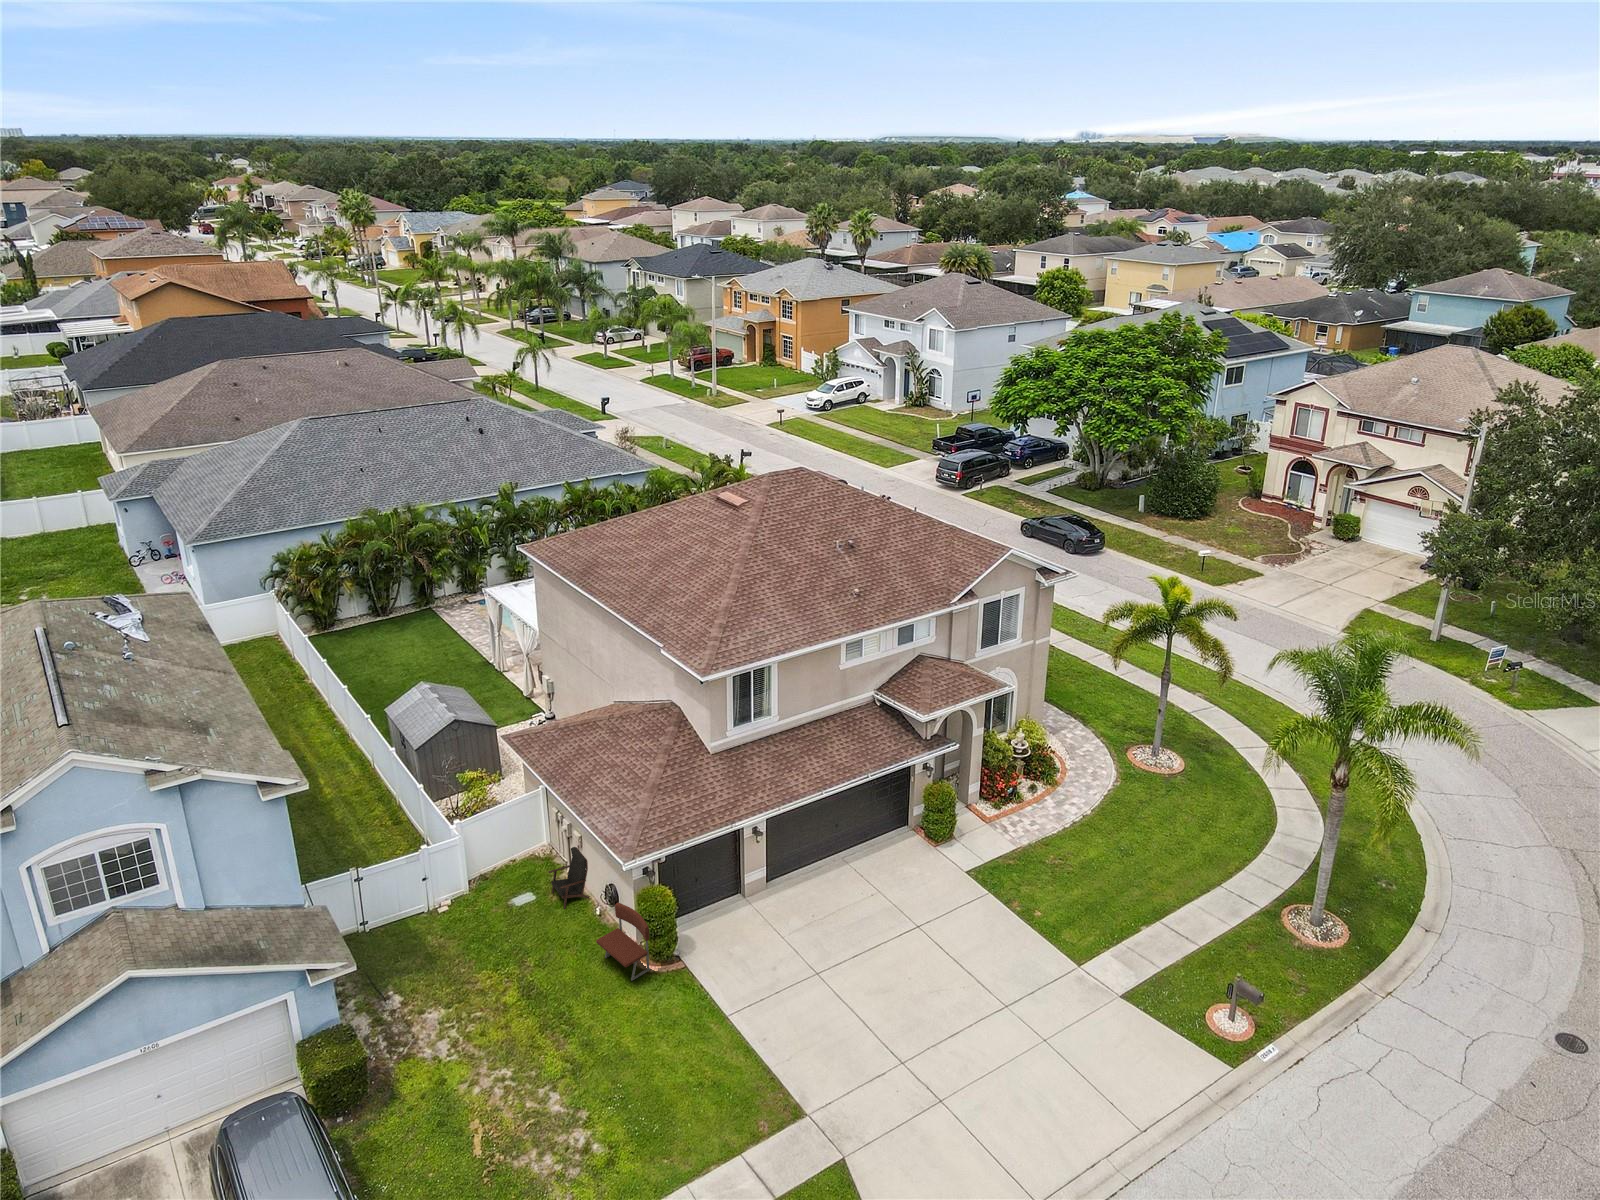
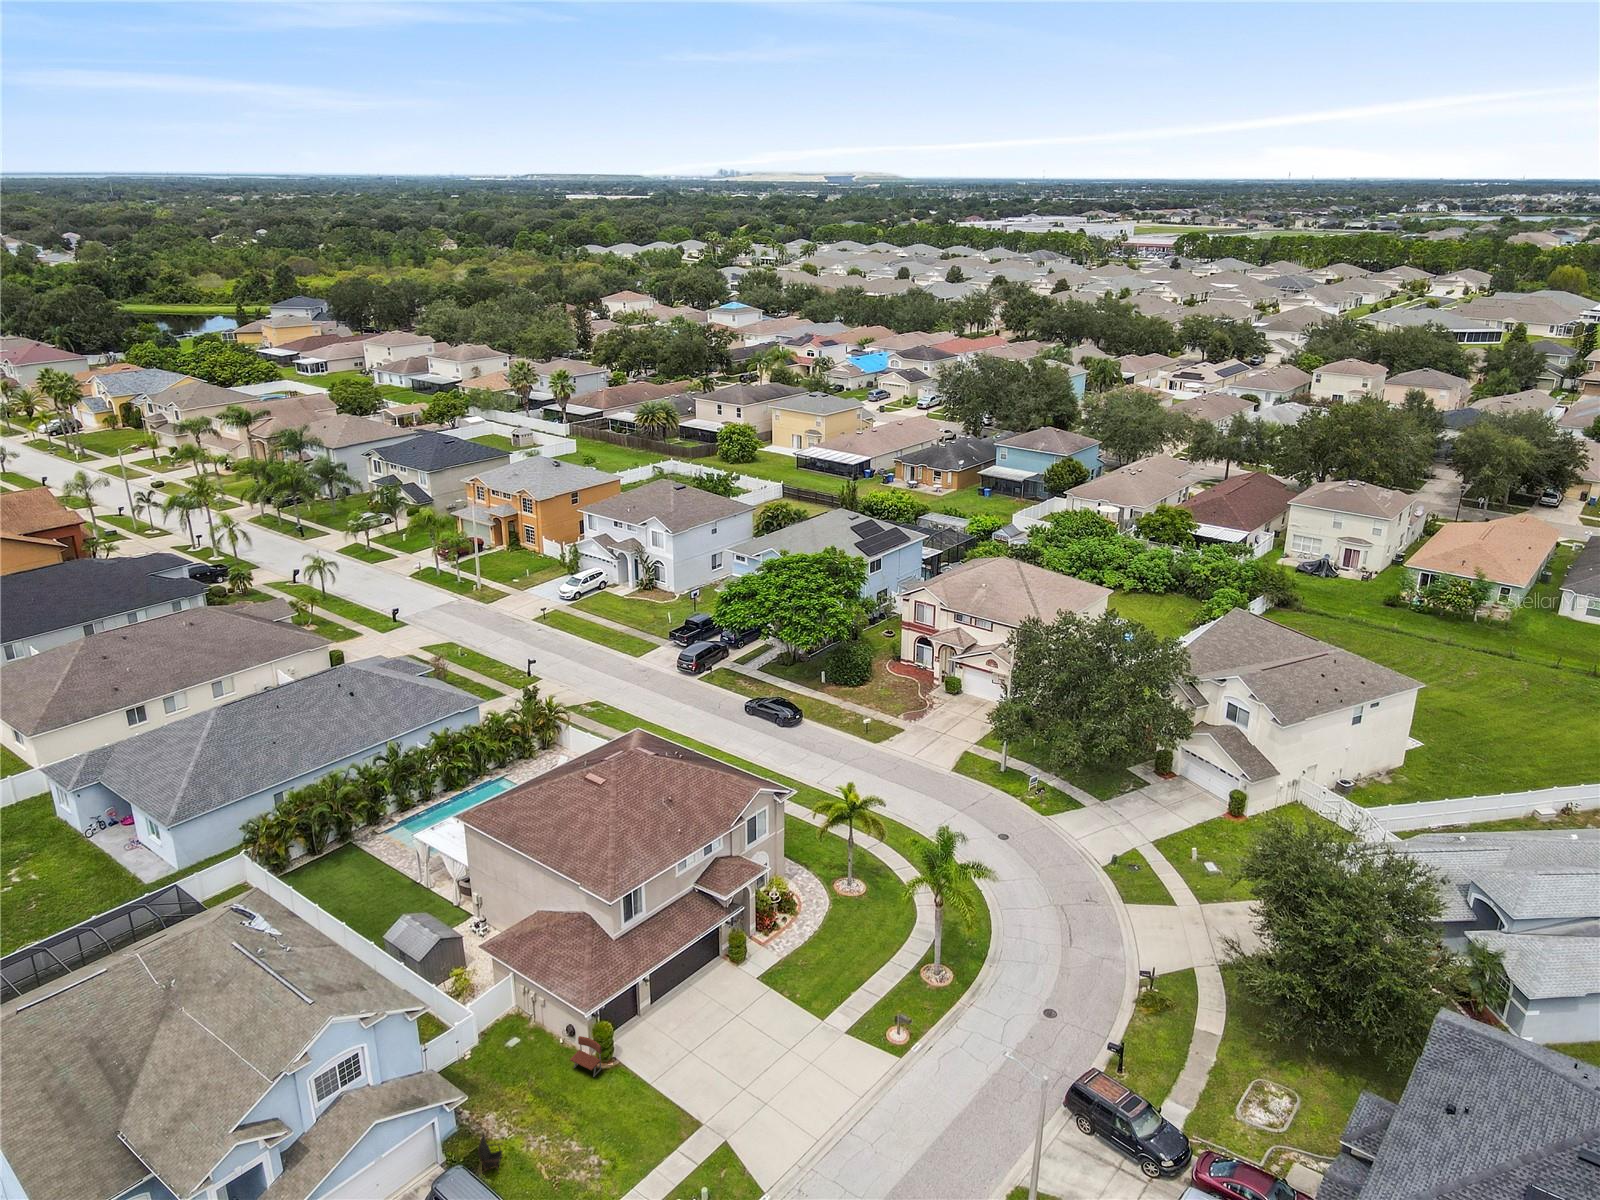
lounge chair: present [549,847,589,909] -> present [478,1135,502,1172]

